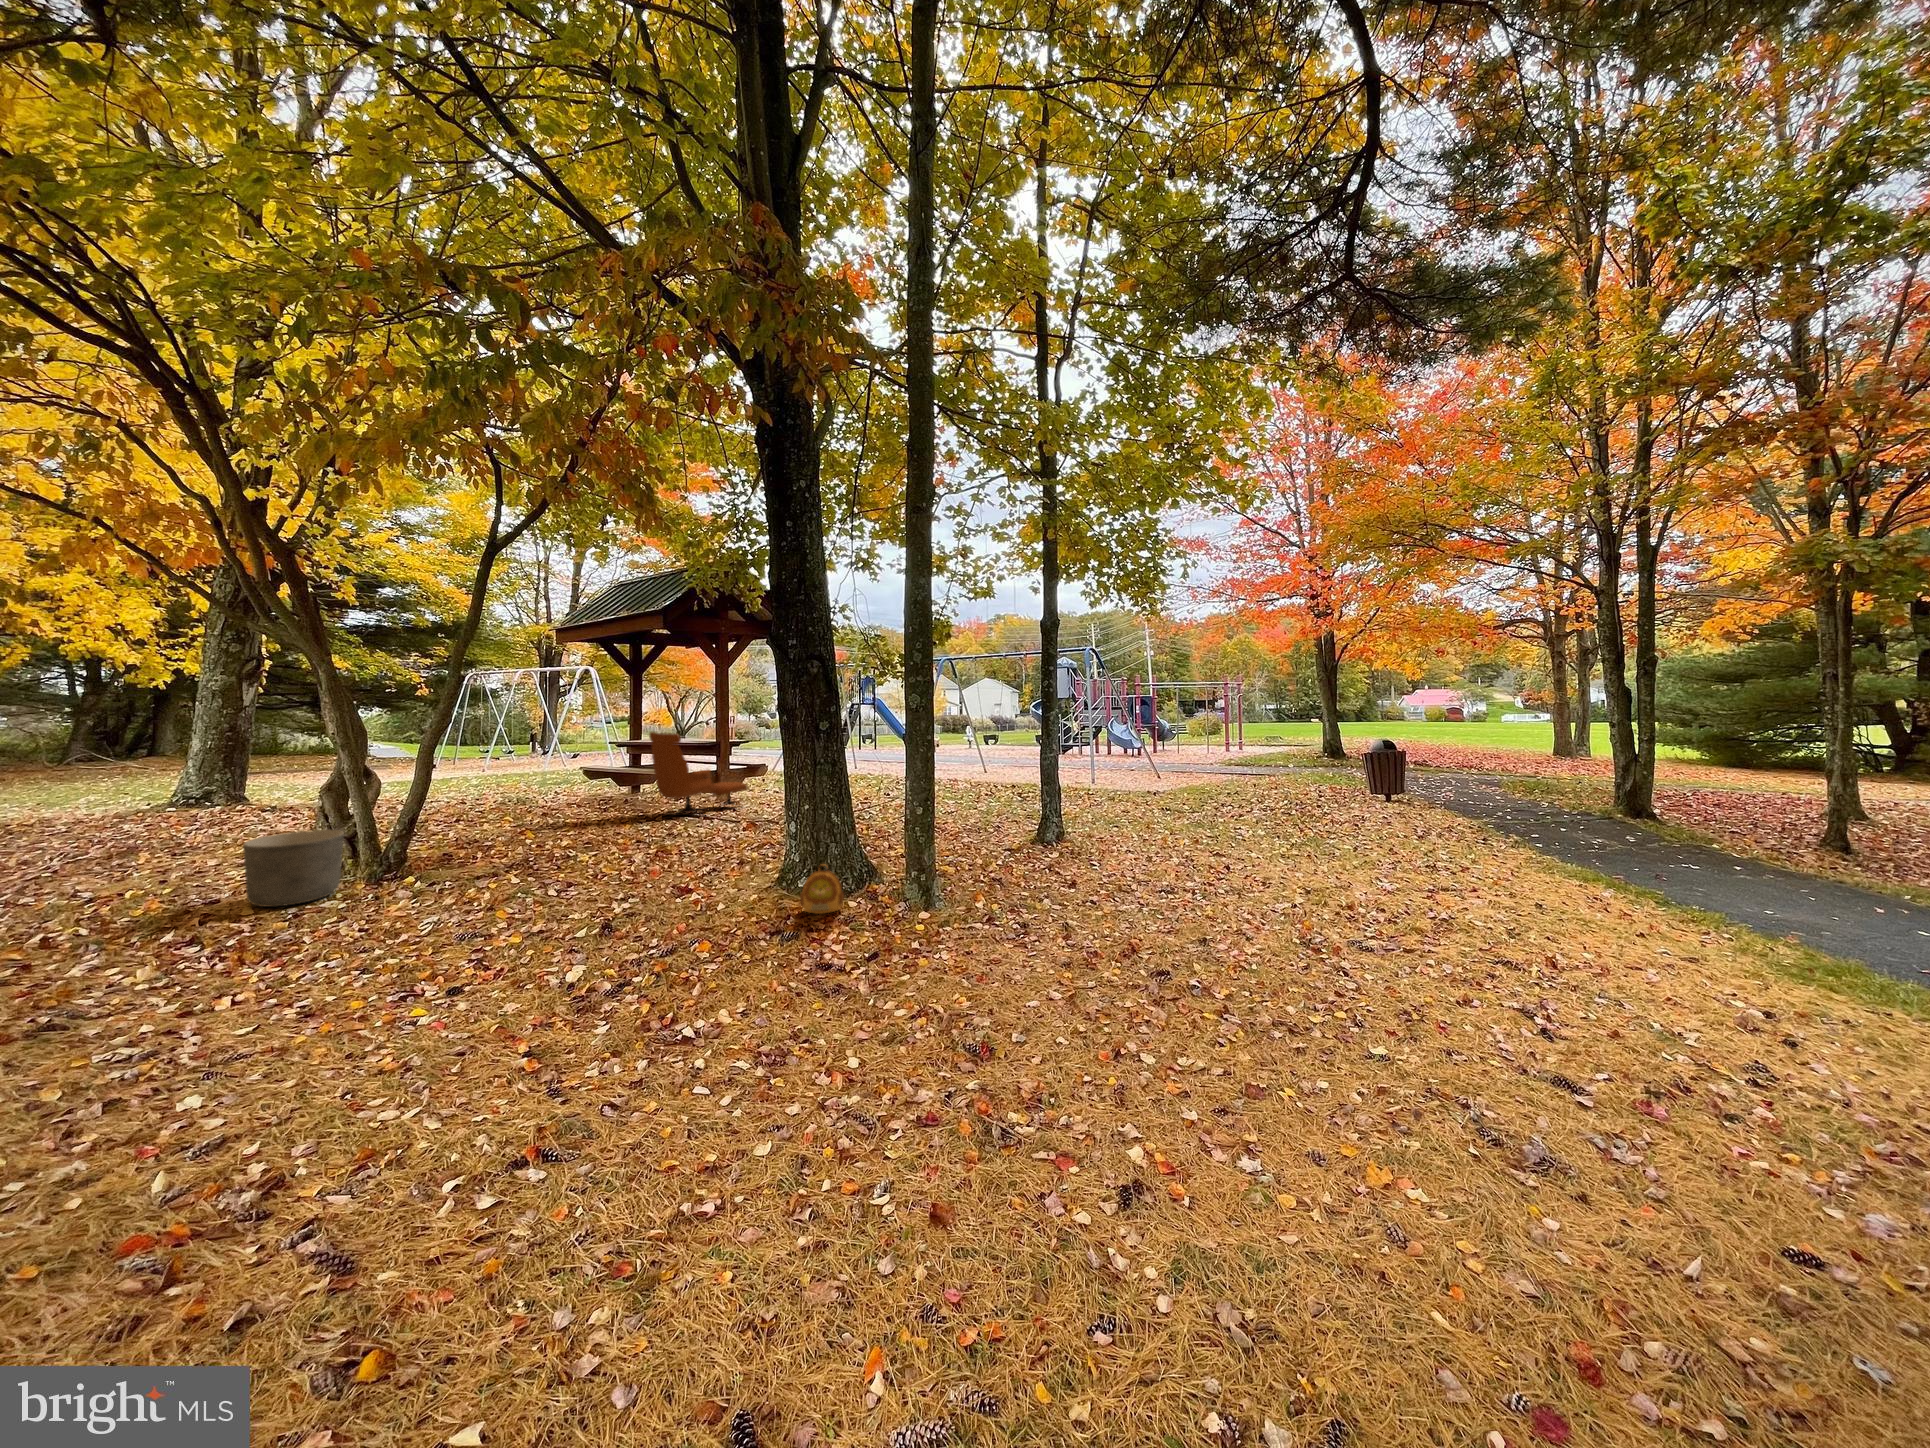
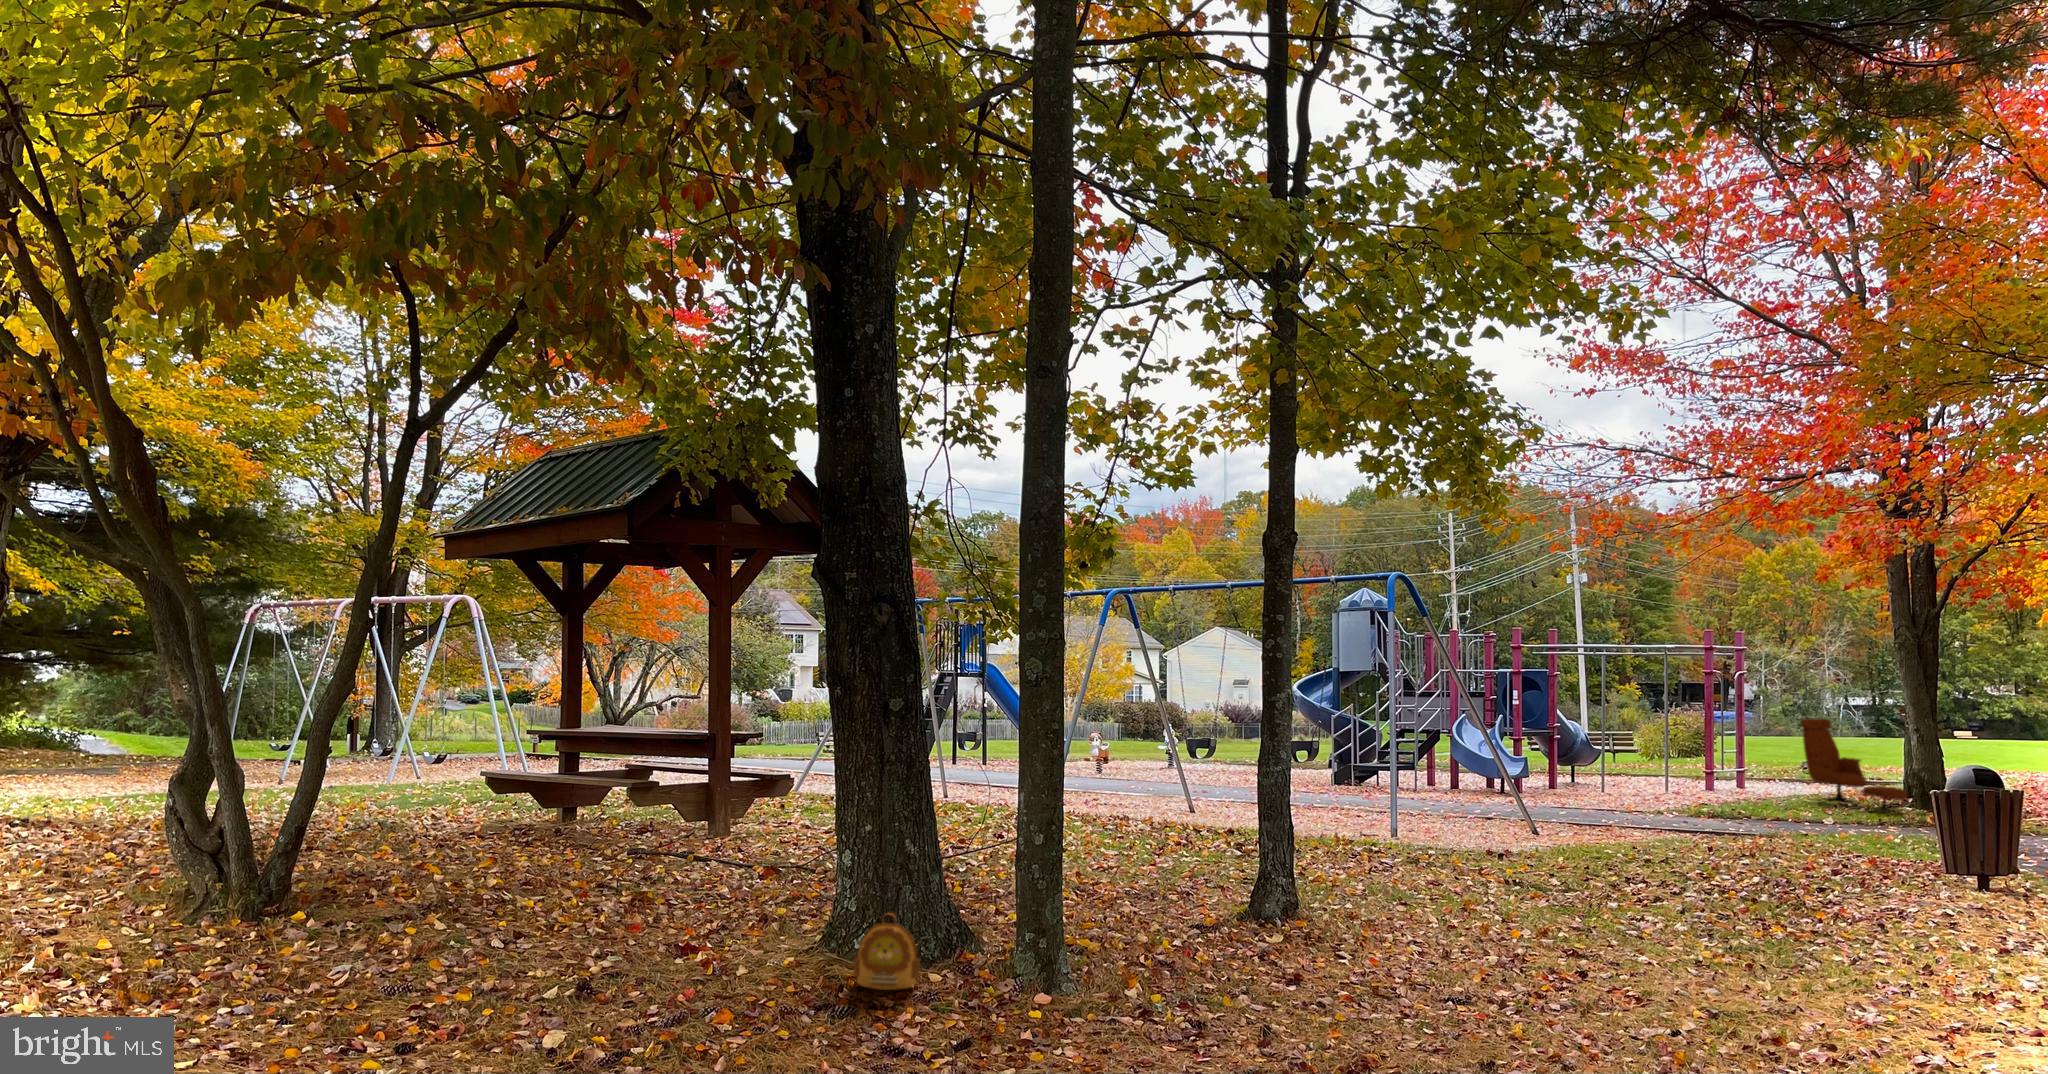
lounge chair: present [649,732,748,816] -> present [1801,719,1907,813]
planter: present [243,830,344,907] -> none [120,834,231,935]

